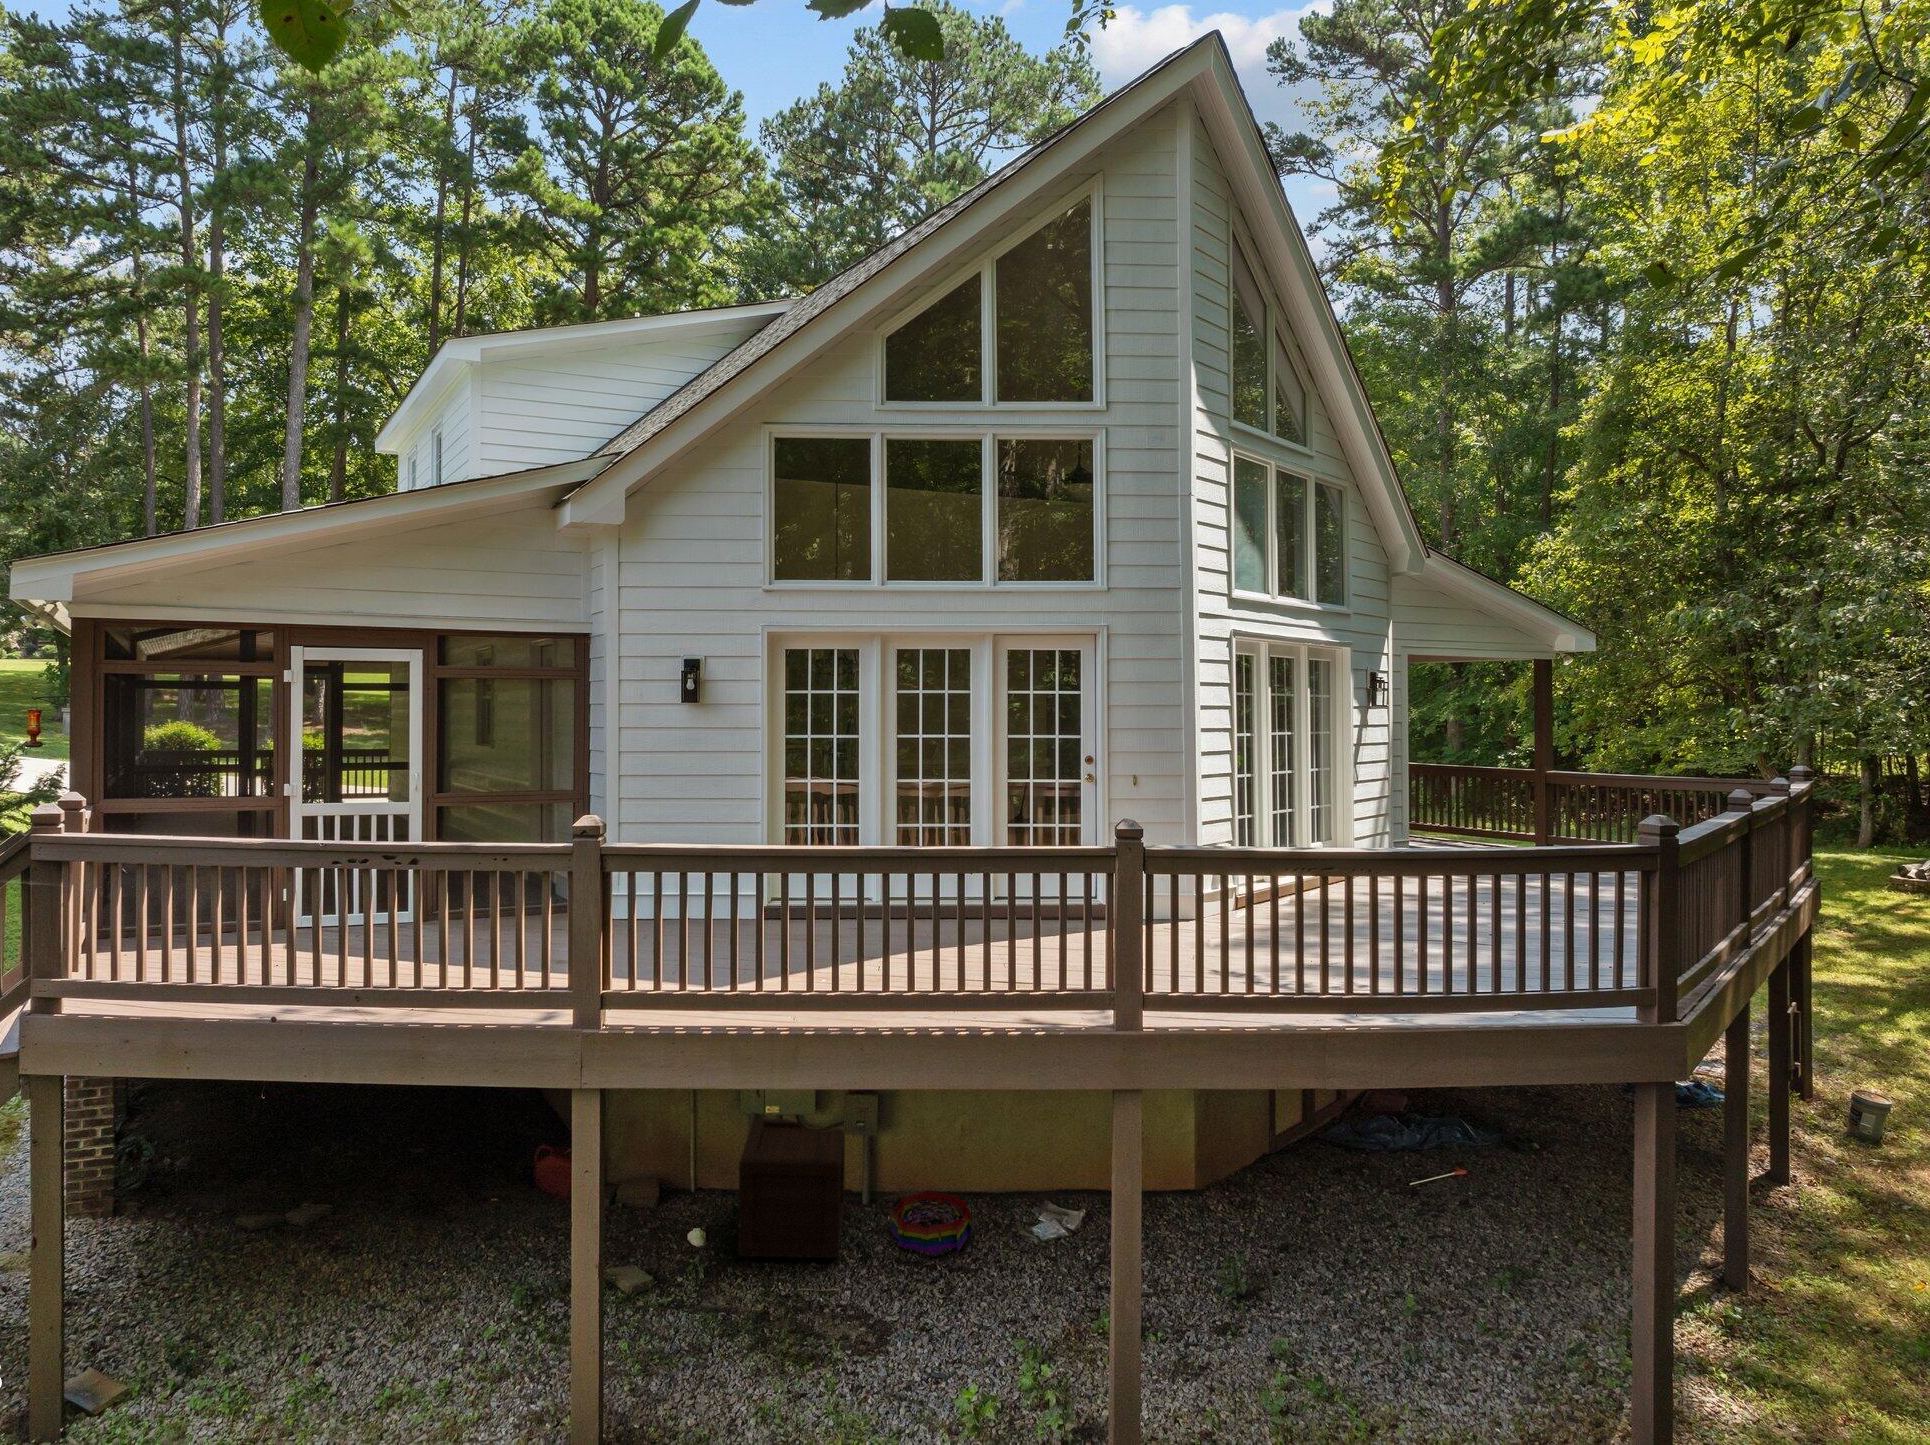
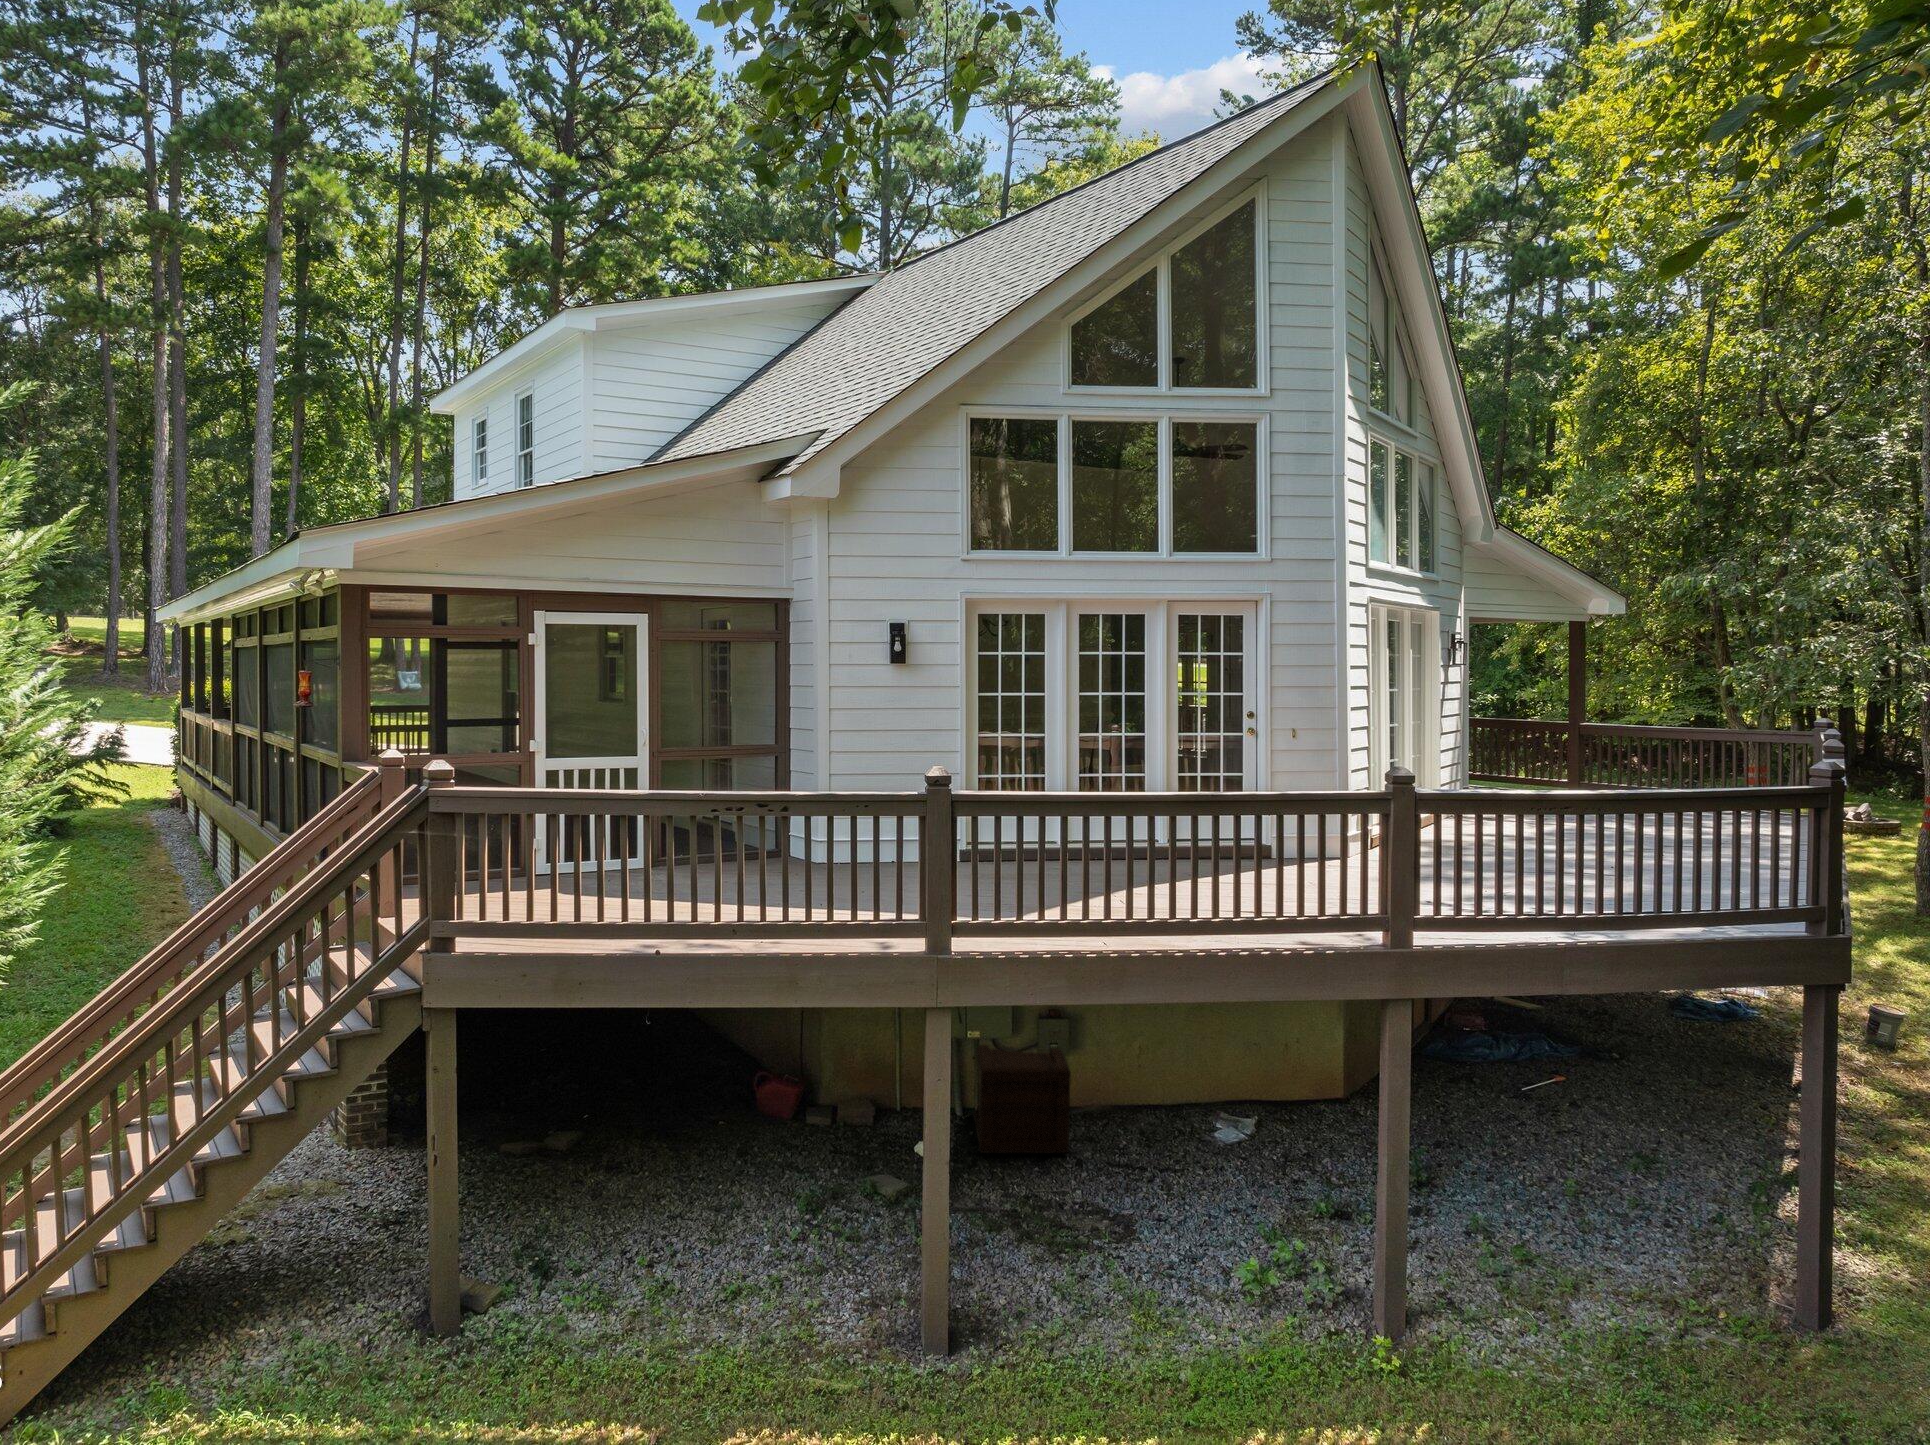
storage bin: present [891,1190,971,1254] -> none [1103,1094,1176,1149]

